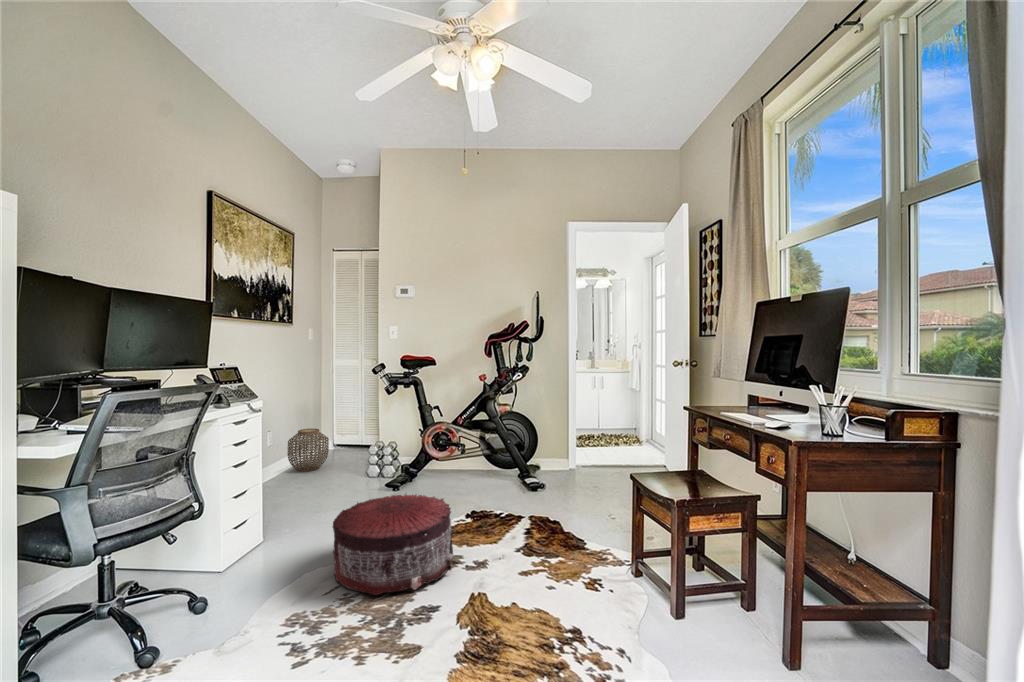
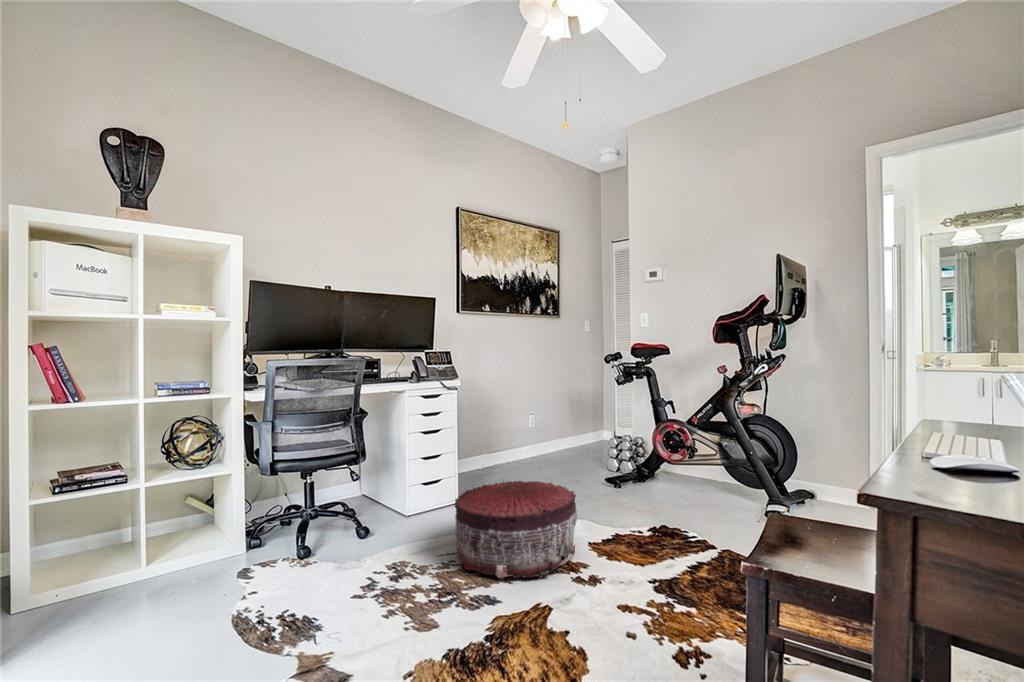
woven basket: present [288,428,329,472] -> none [550,417,587,459]

